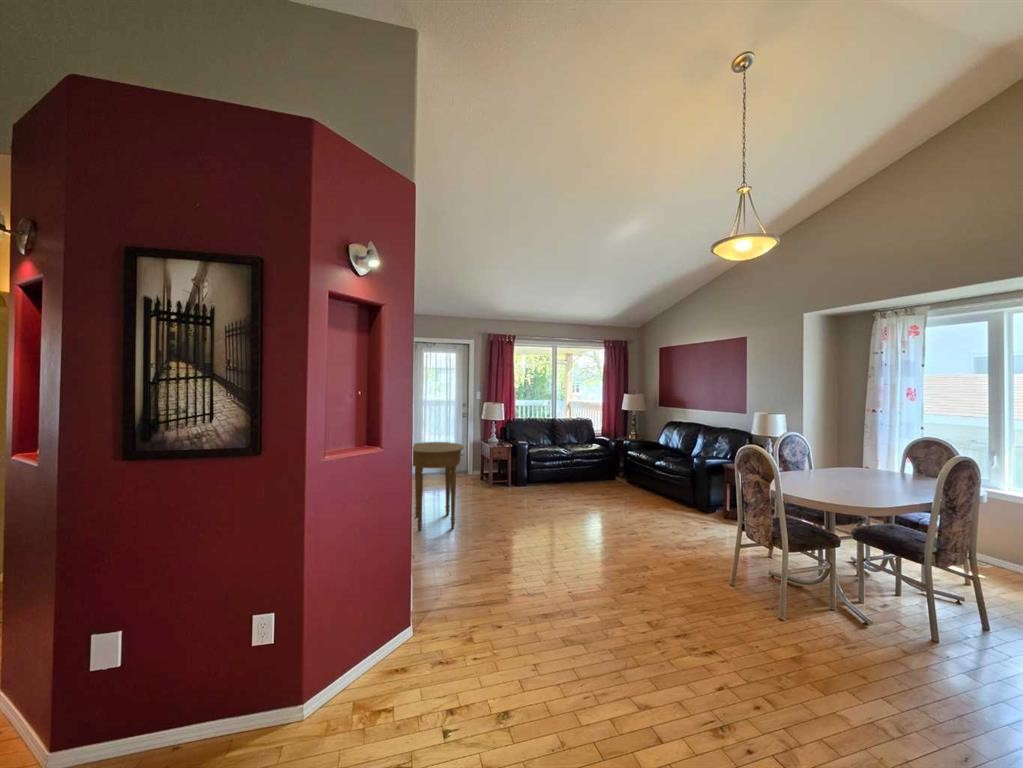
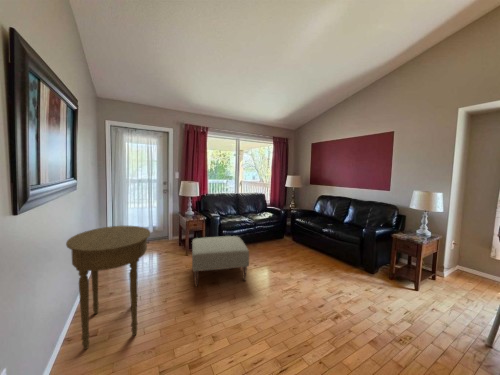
ottoman: none [497,465,556,508] -> present [192,236,249,286]

